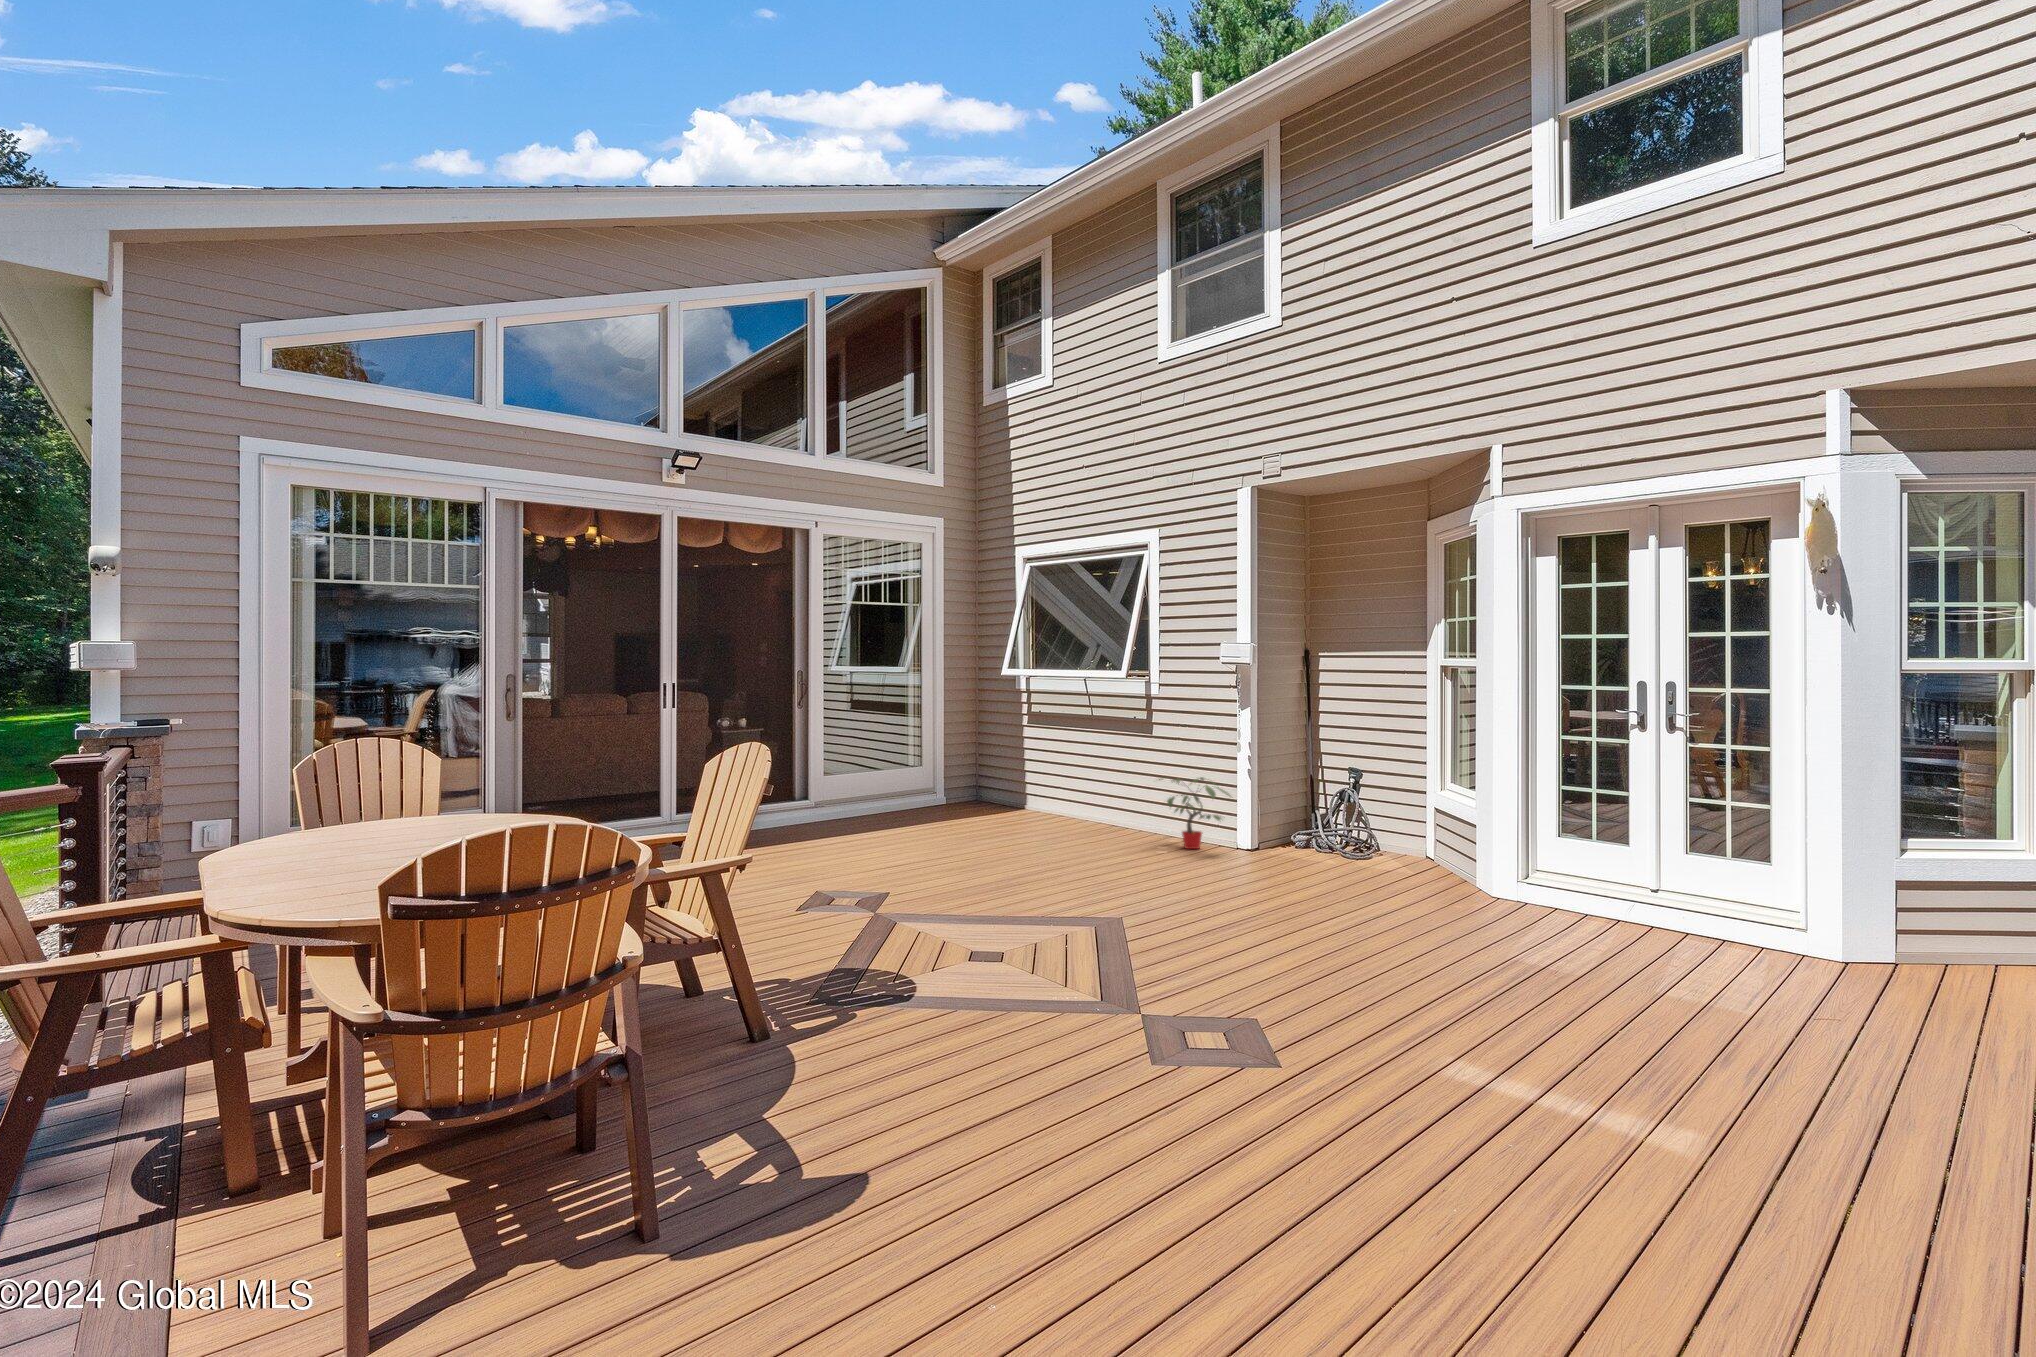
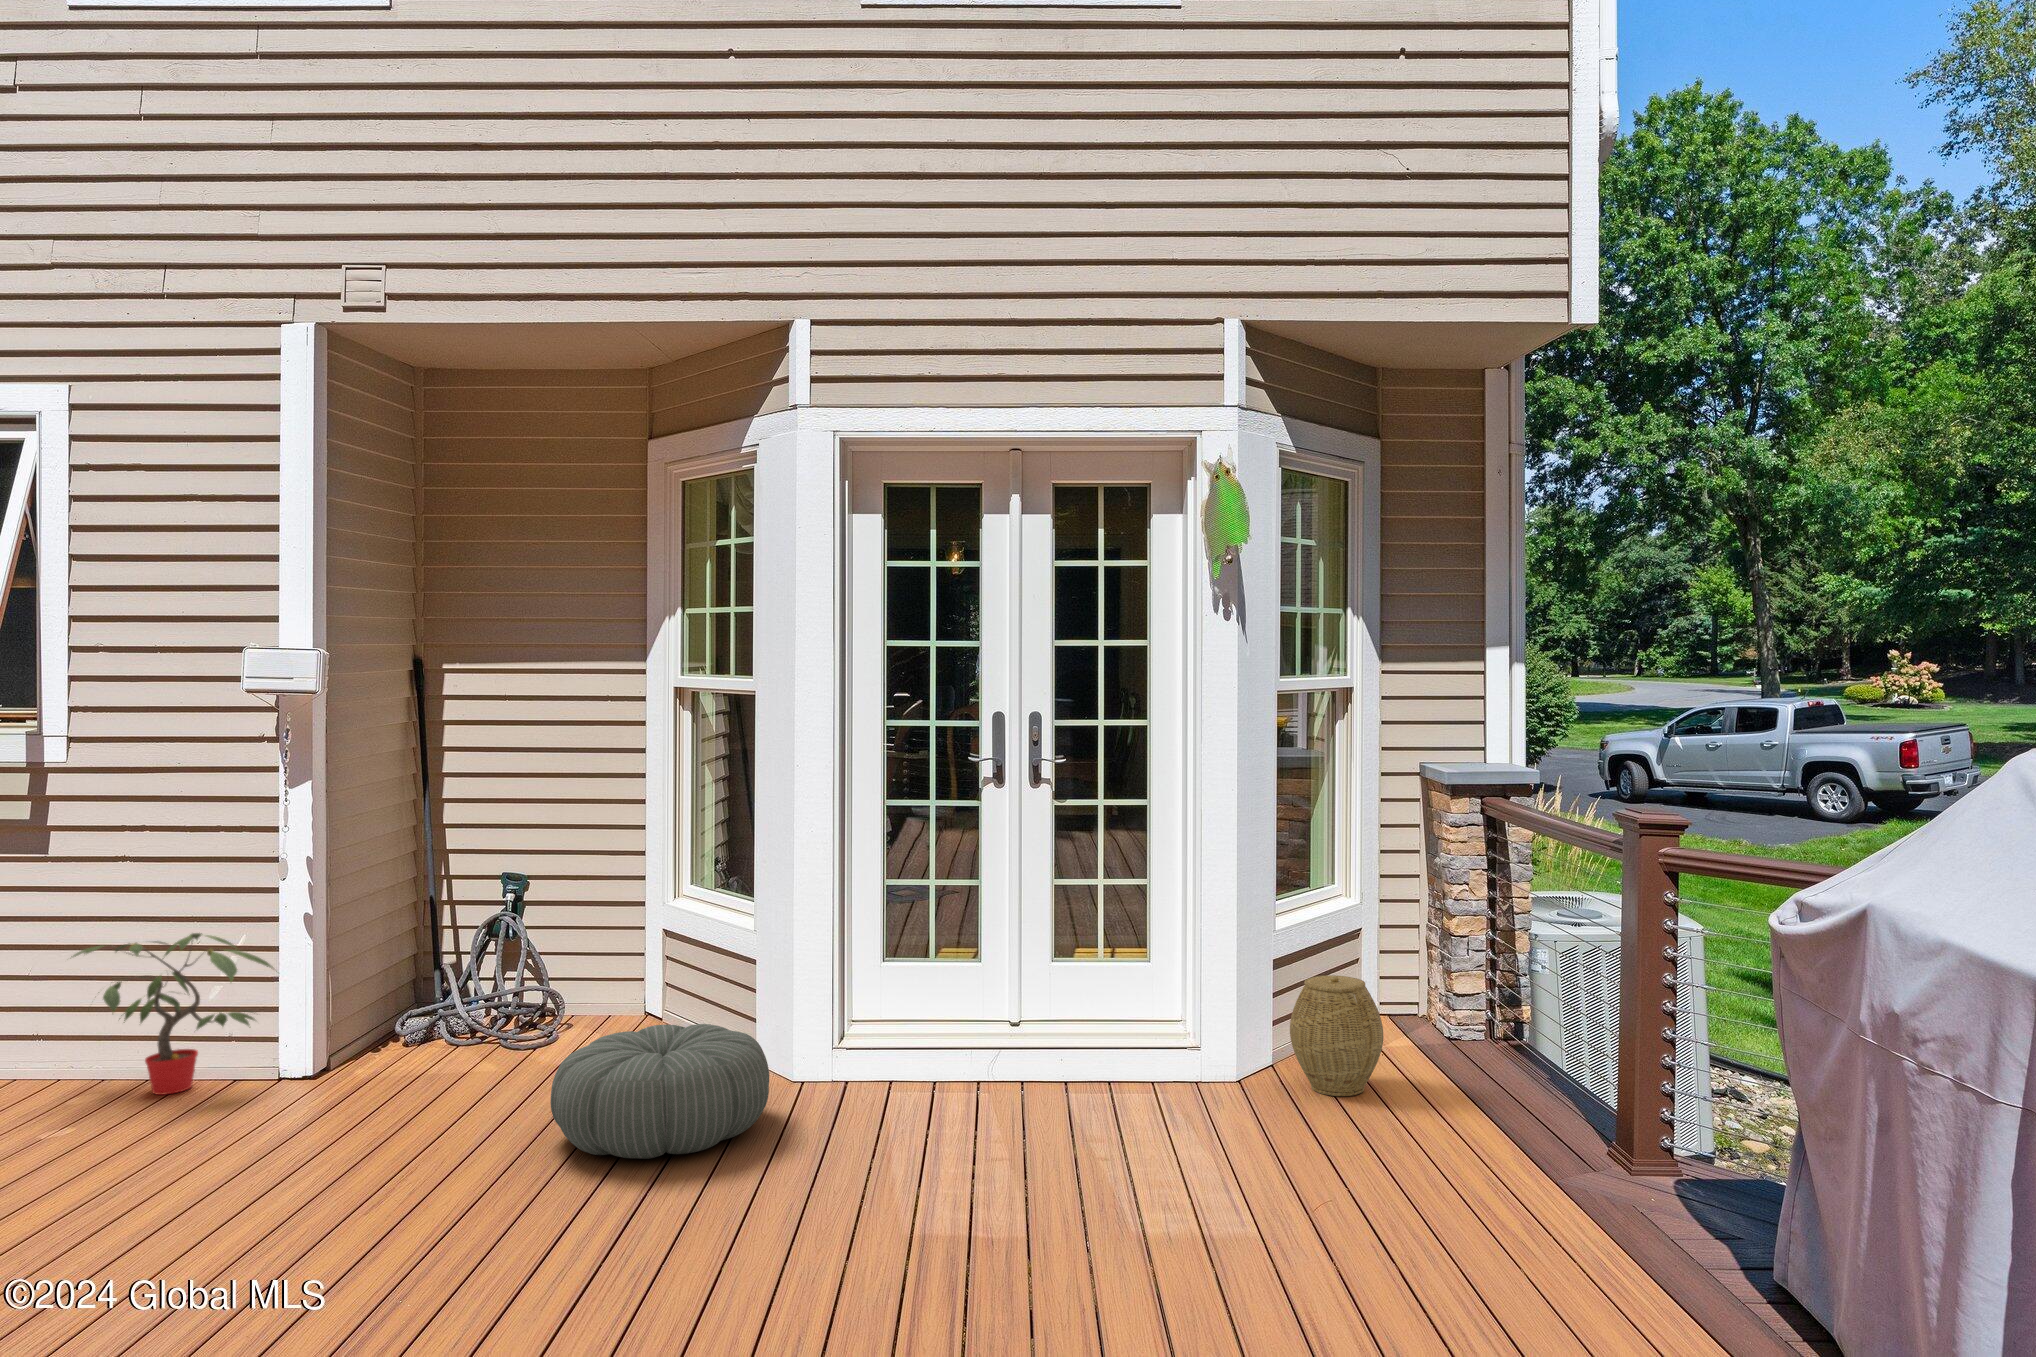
pouf: none [1339,848,1461,912] -> present [550,1024,769,1159]
woven basket: none [1882,894,1981,990] -> present [1290,975,1384,1096]

